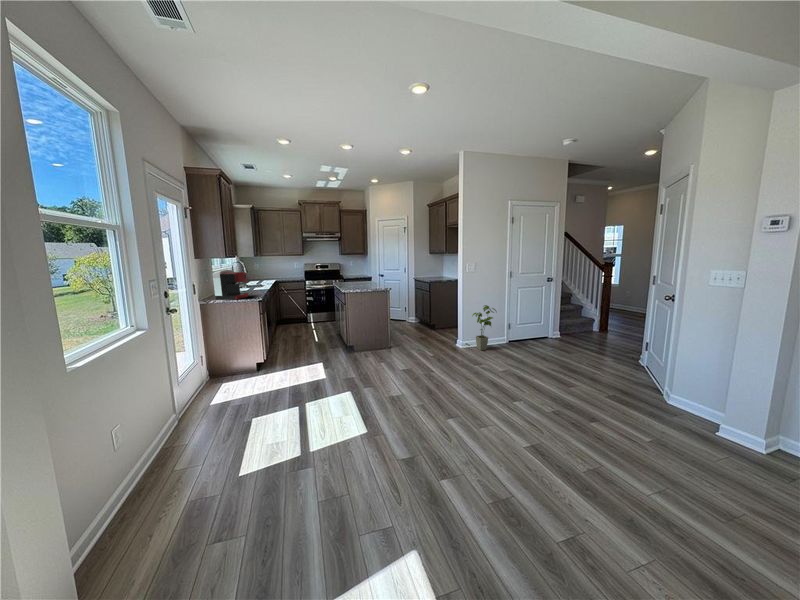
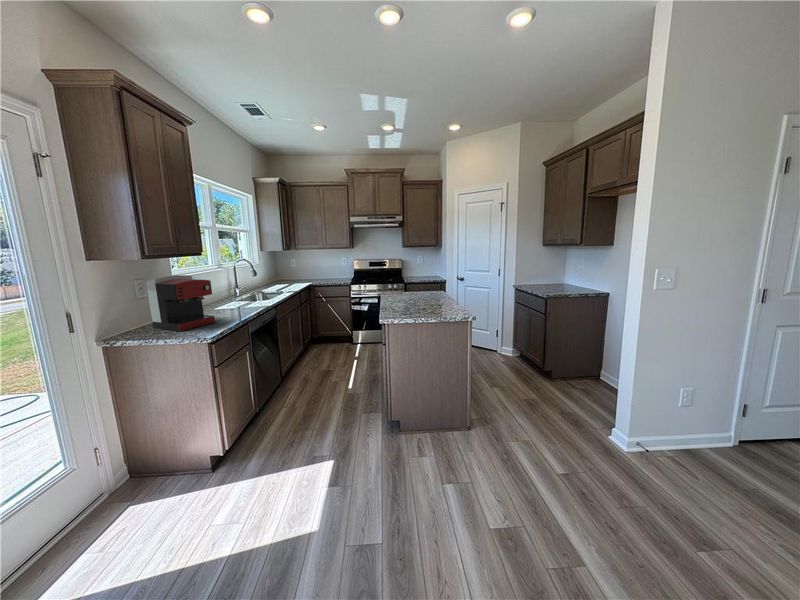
house plant: present [473,305,497,350] -> none [665,367,750,470]

